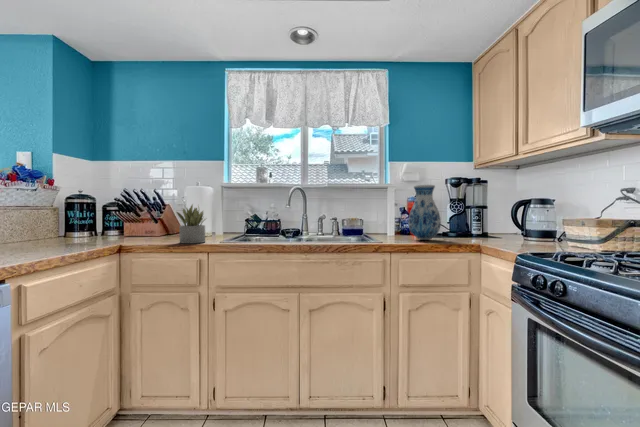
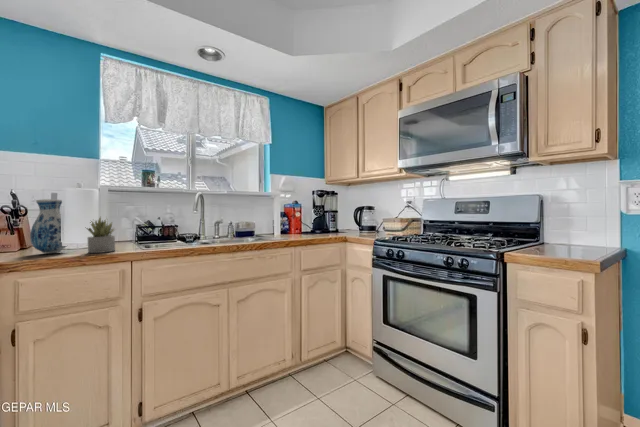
vase: present [408,185,441,240] -> present [30,199,66,254]

